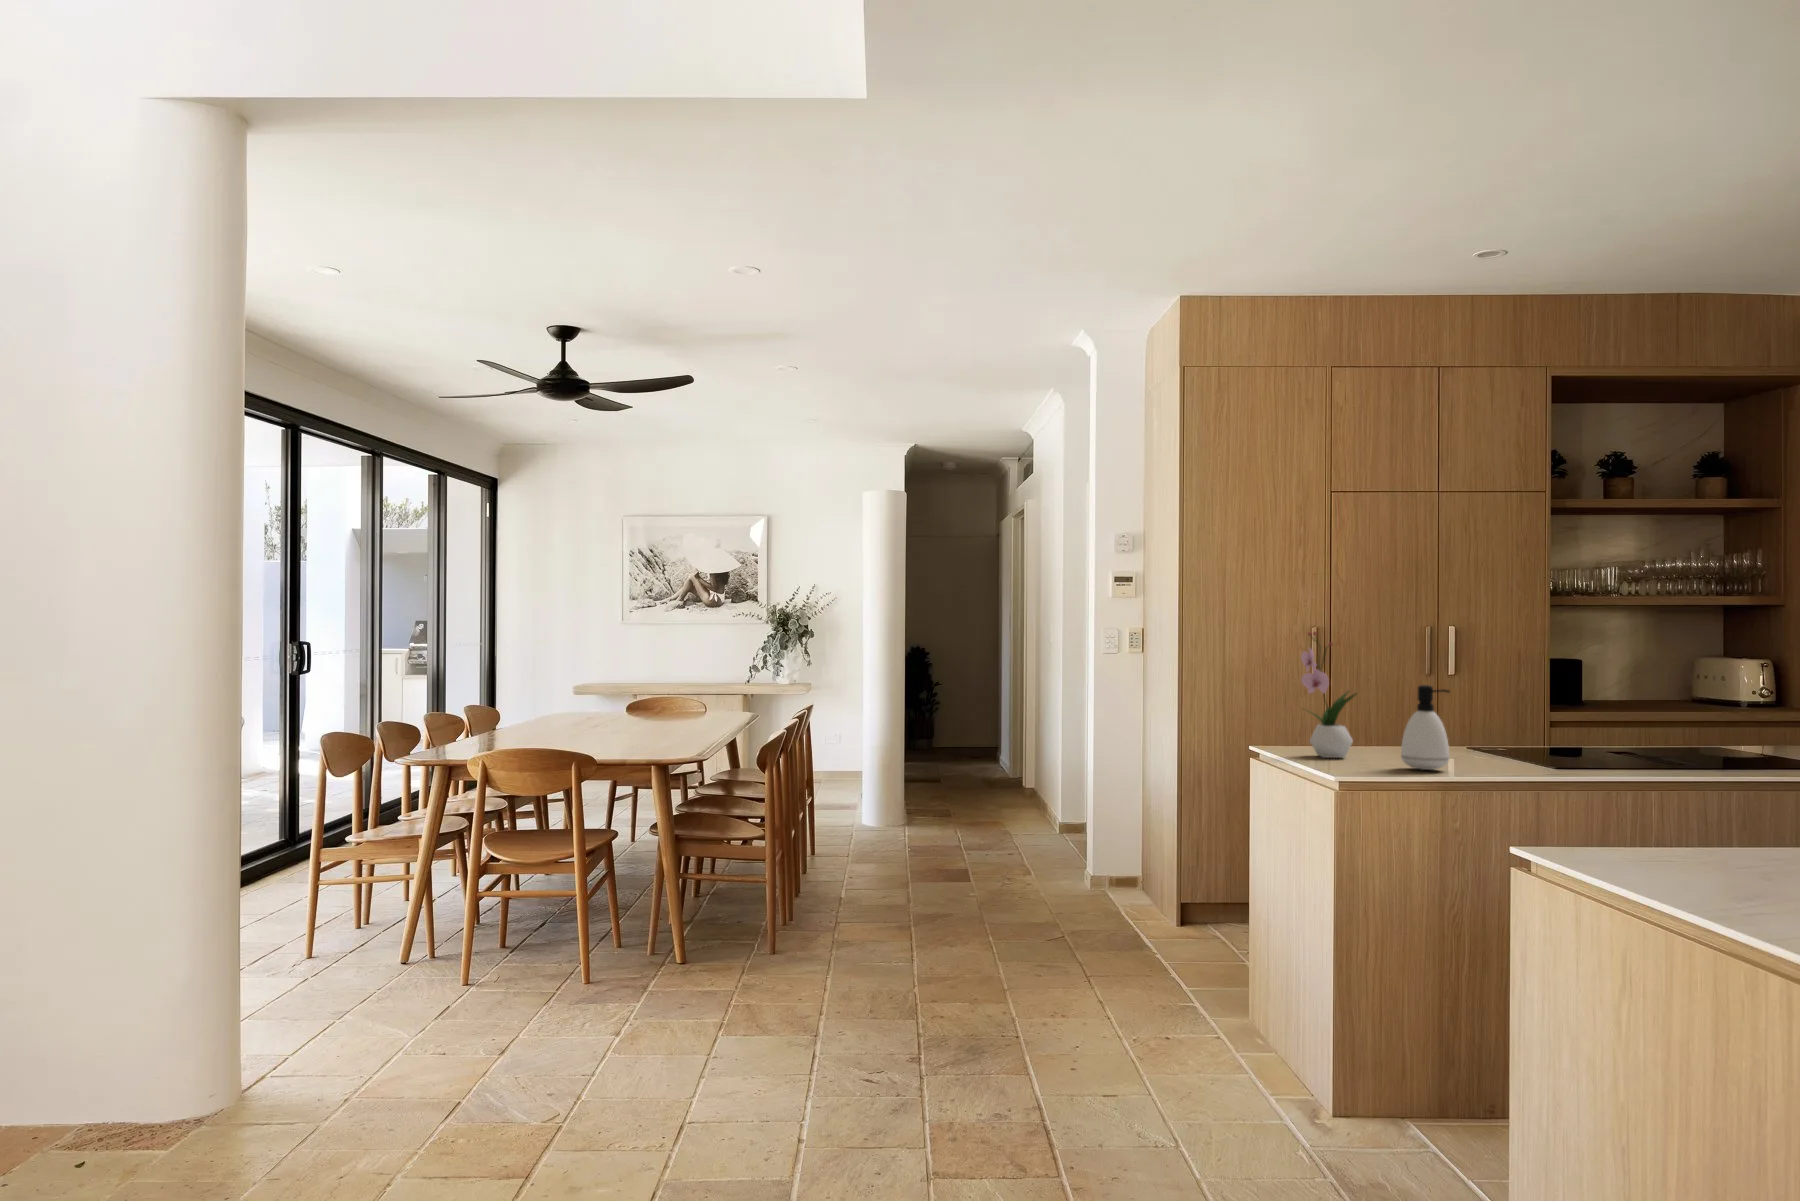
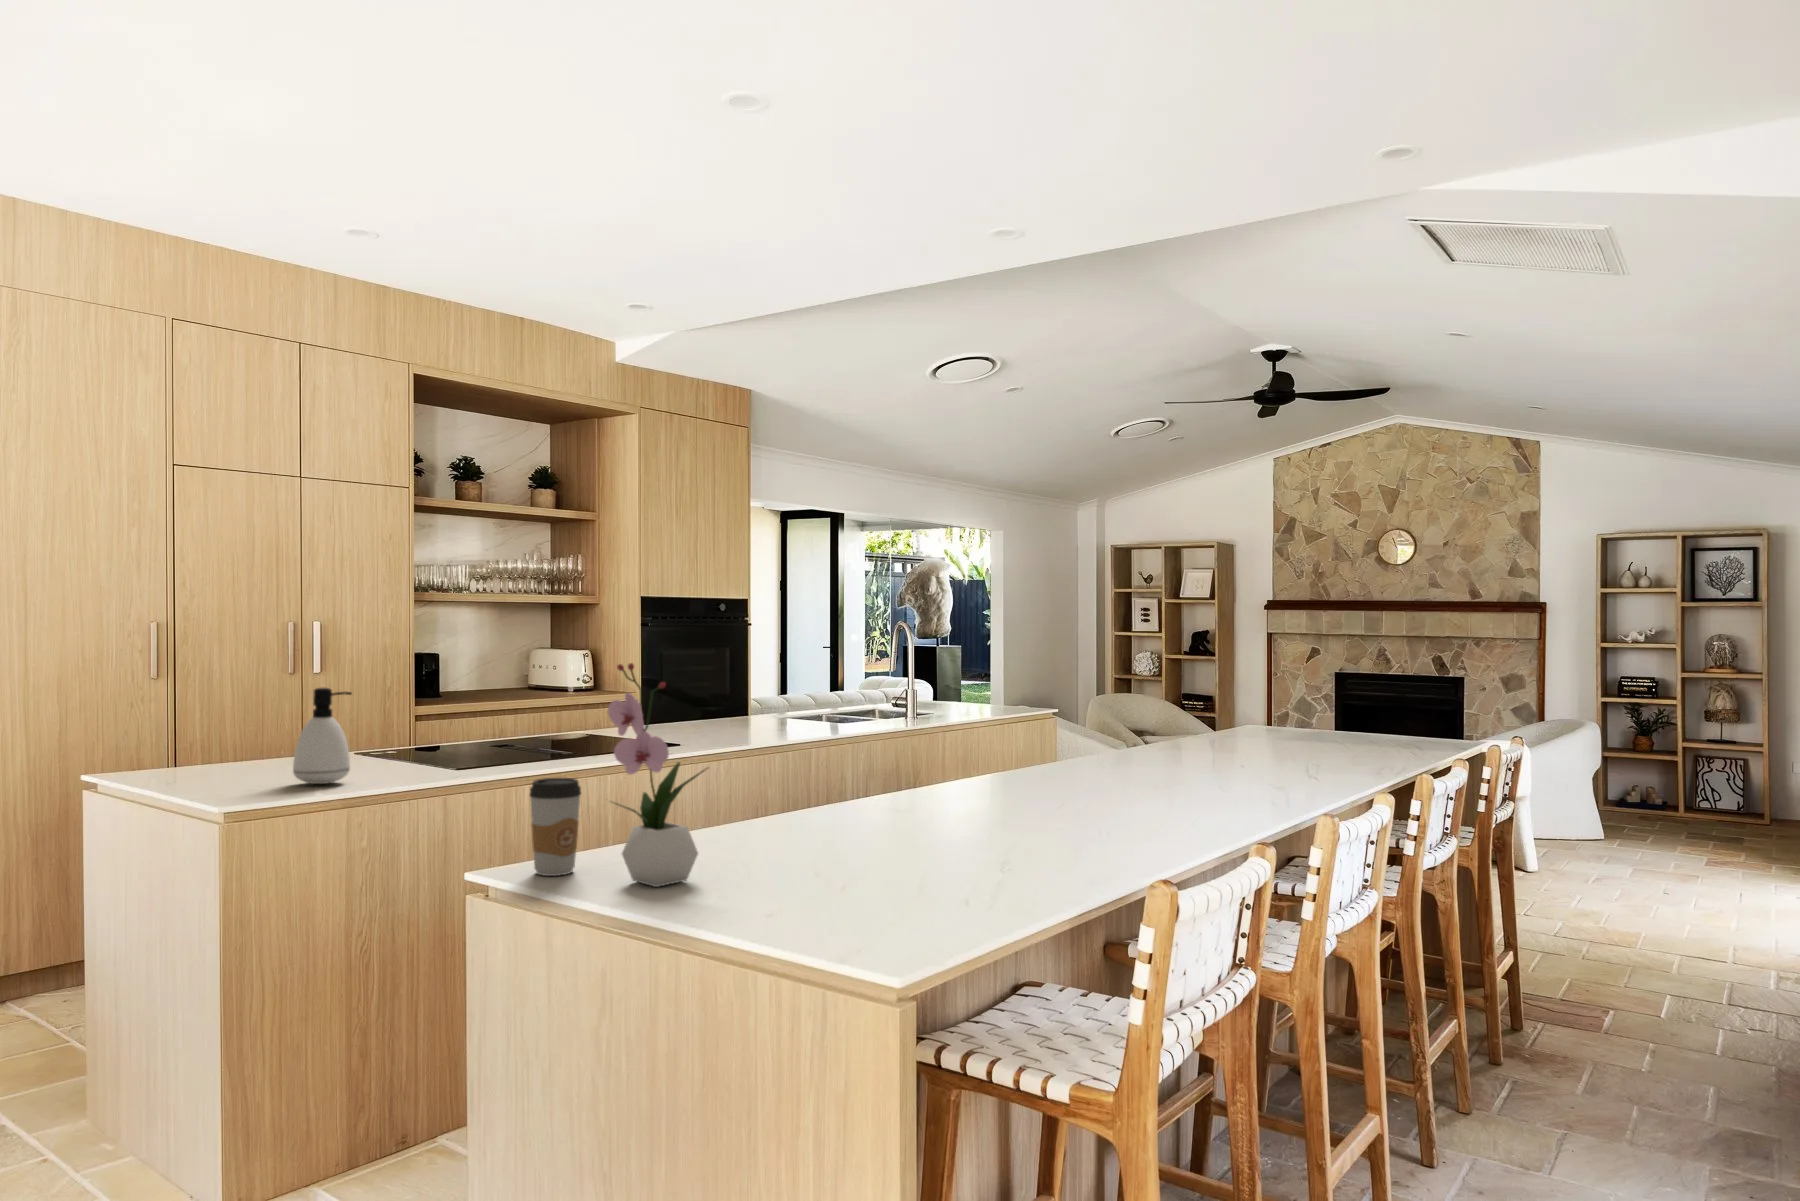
flower arrangement: present [1301,631,1356,758] -> present [608,663,706,887]
coffee cup: none [1563,772,1614,860] -> present [530,778,581,876]

